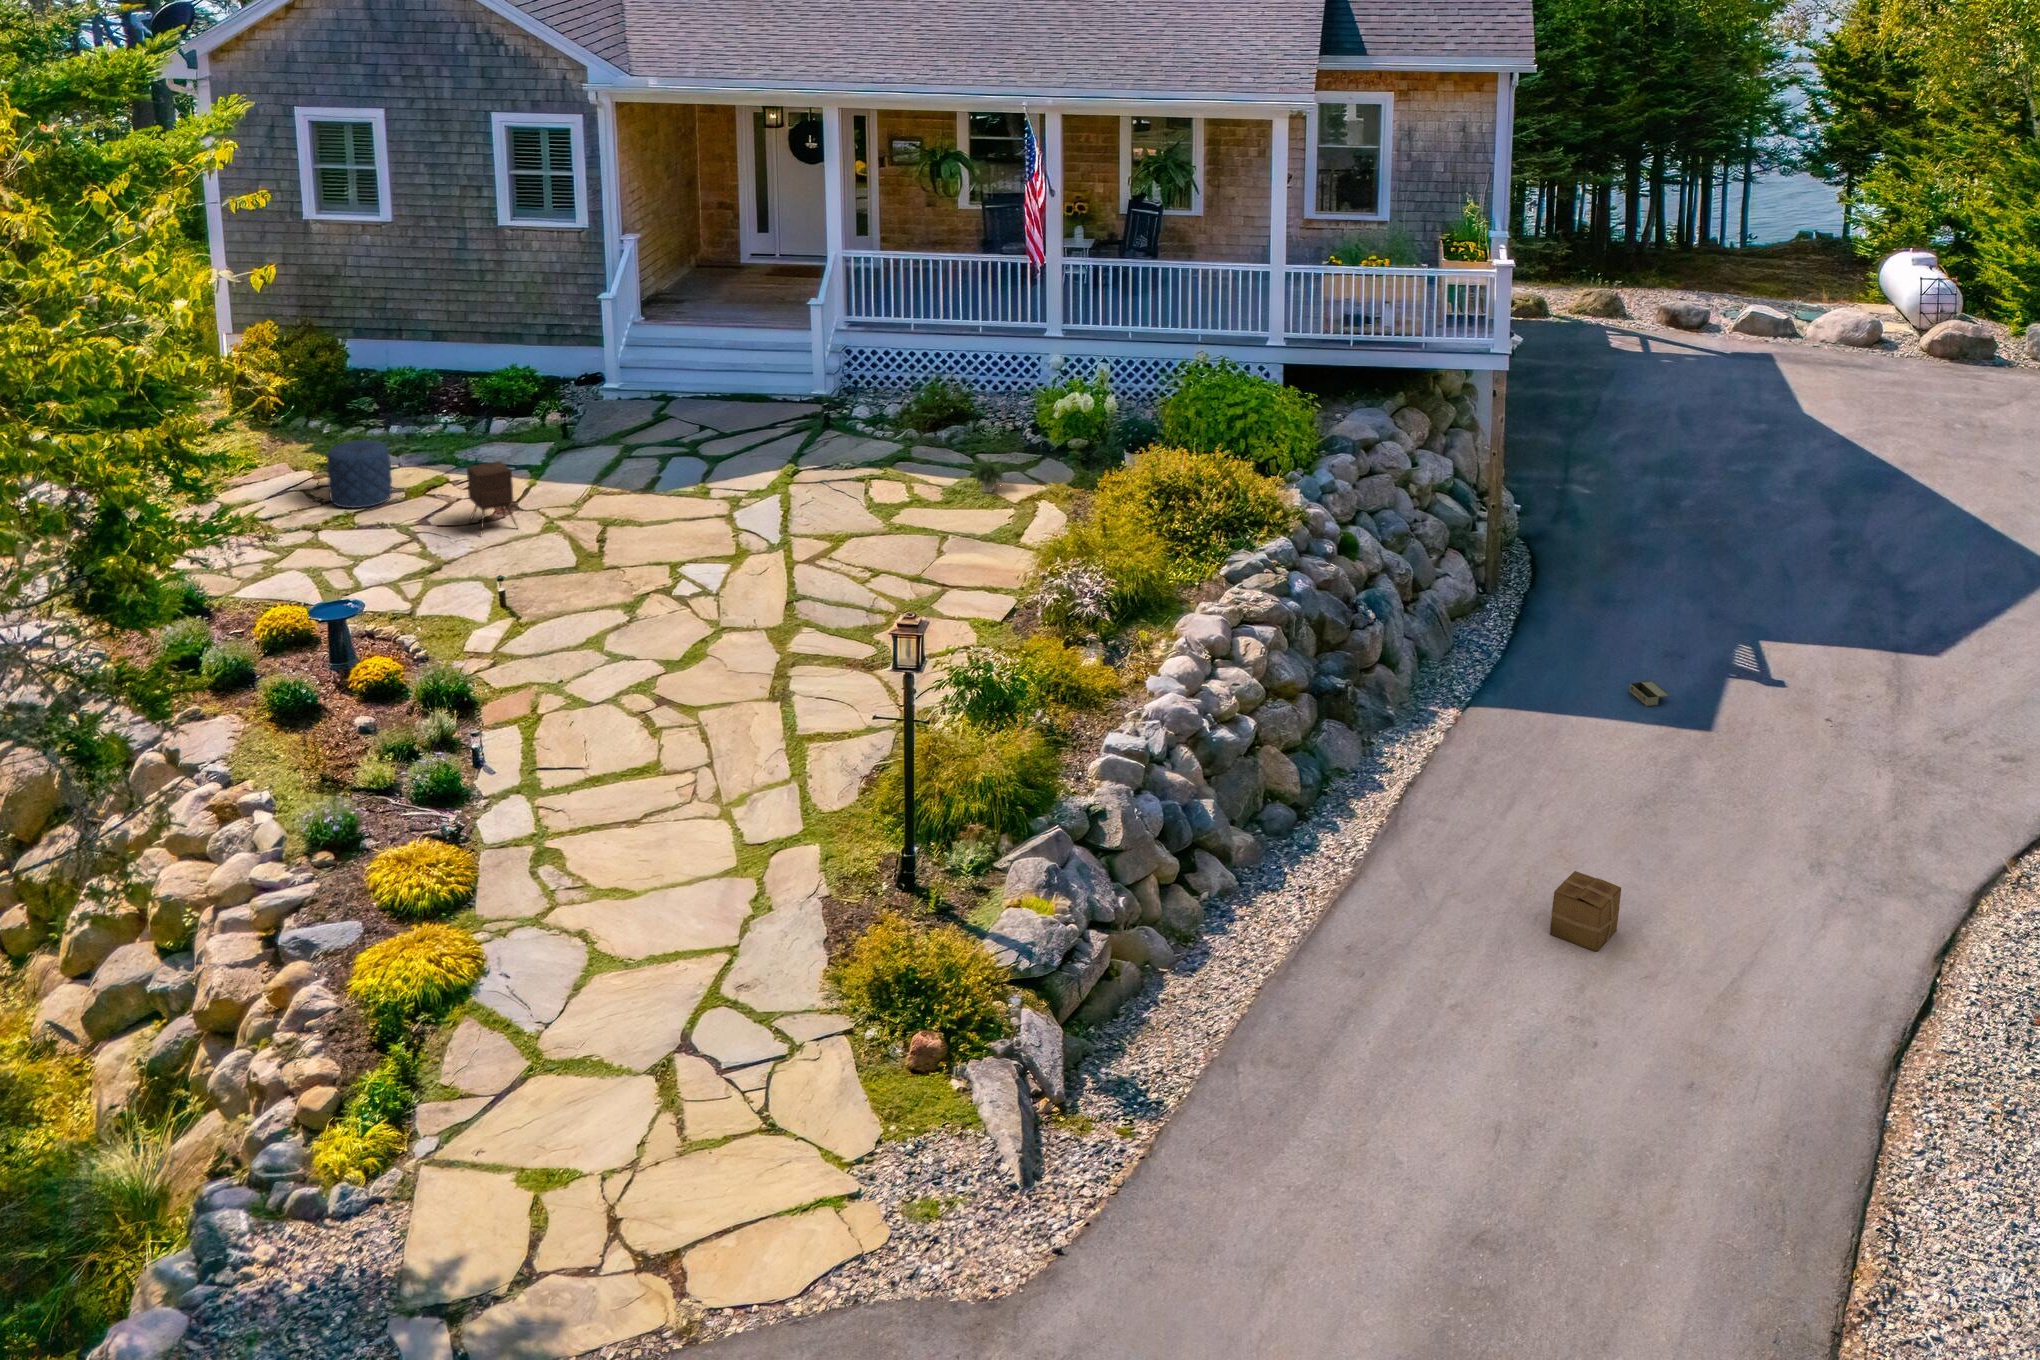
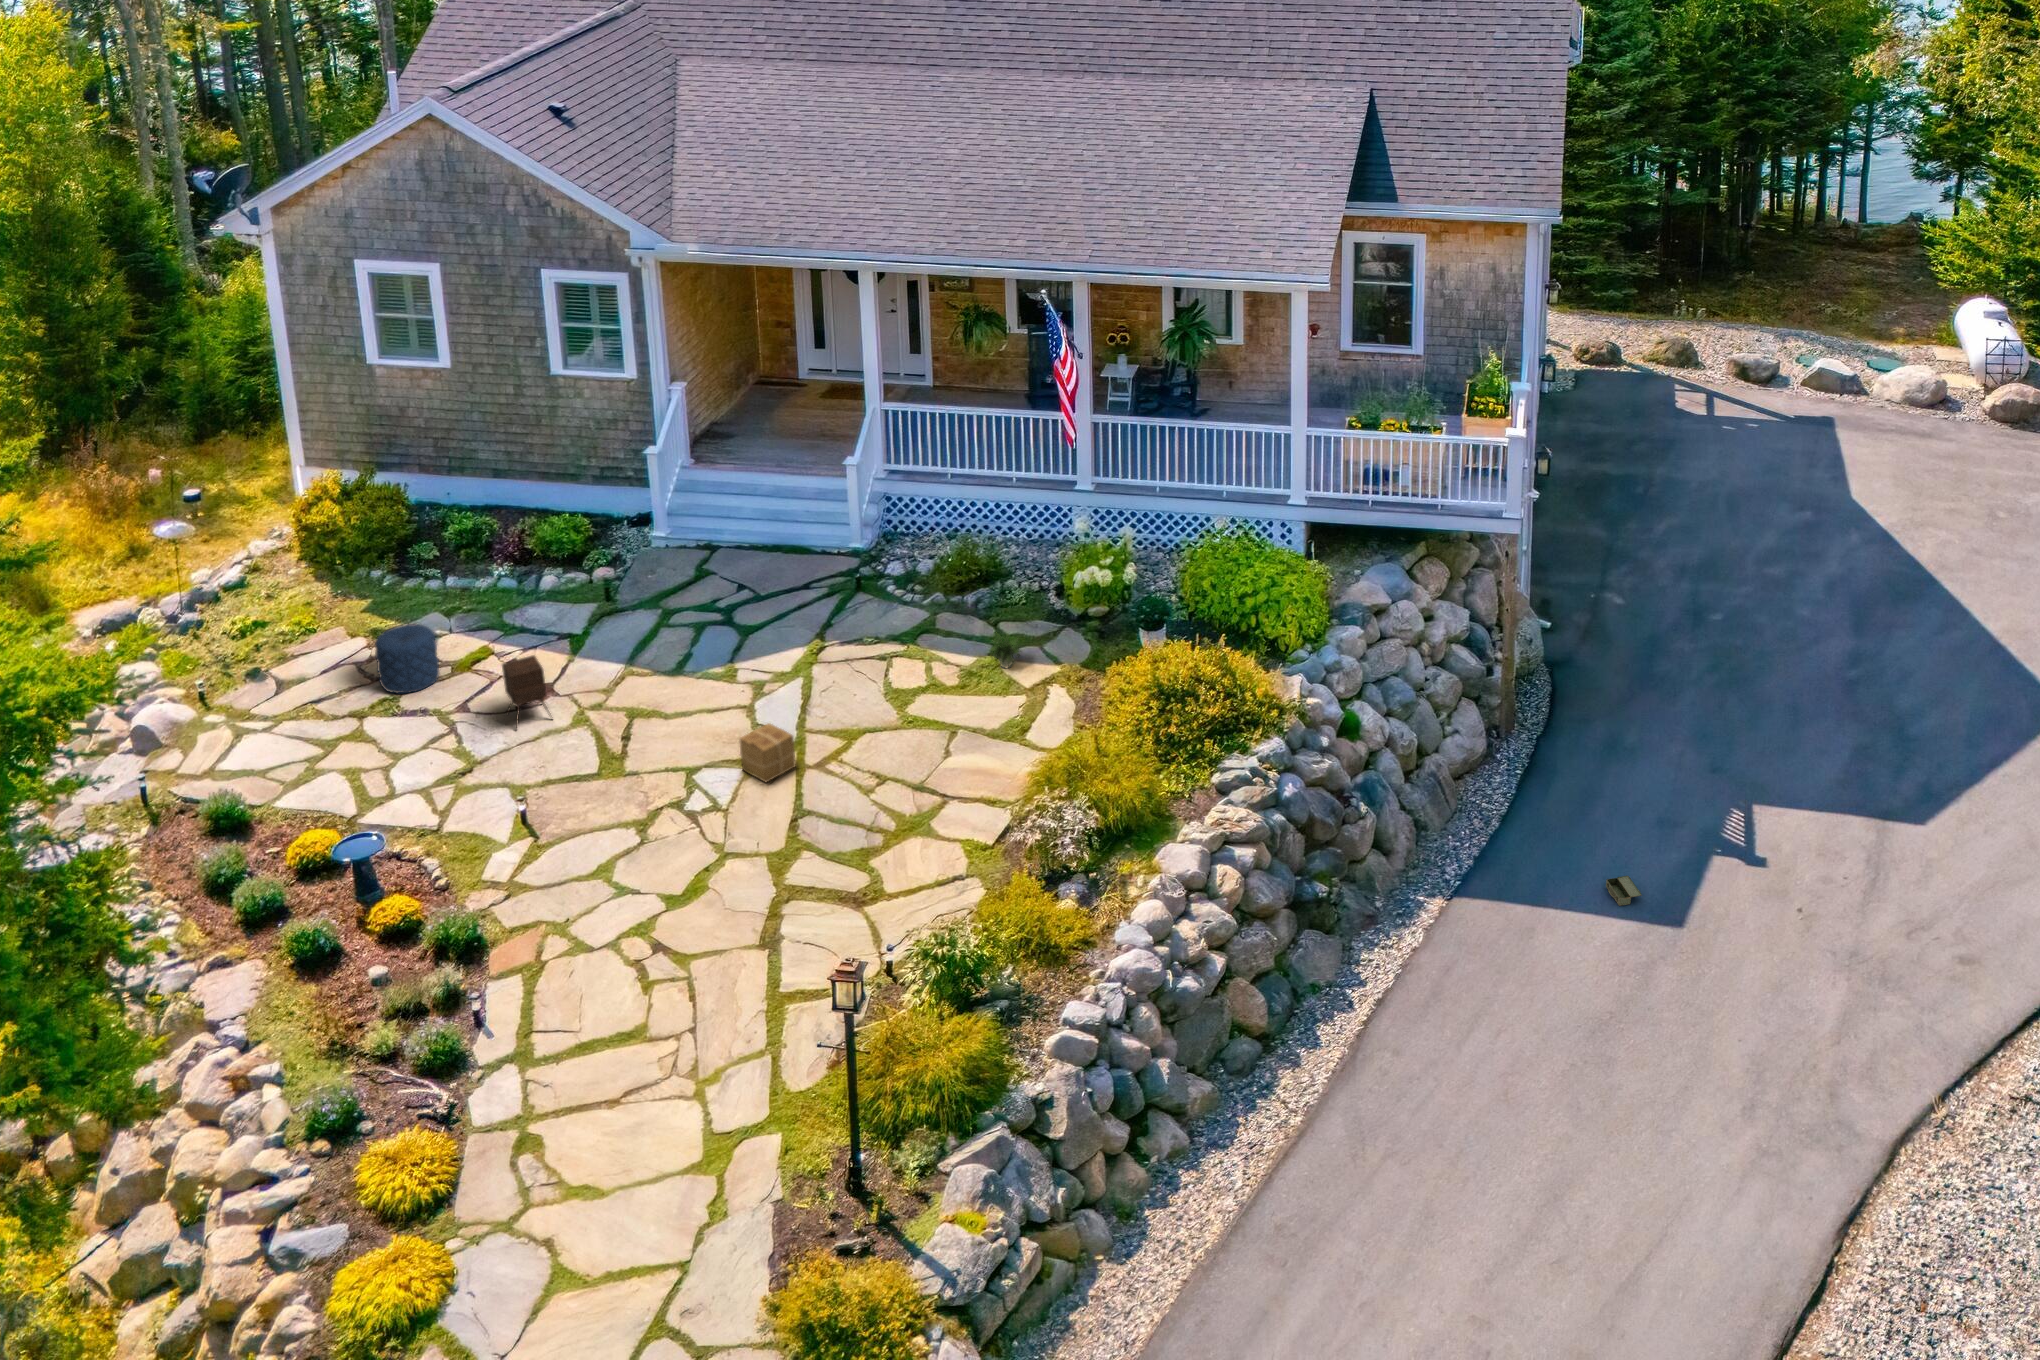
cardboard box: present [1550,871,1621,952] -> present [740,724,796,782]

